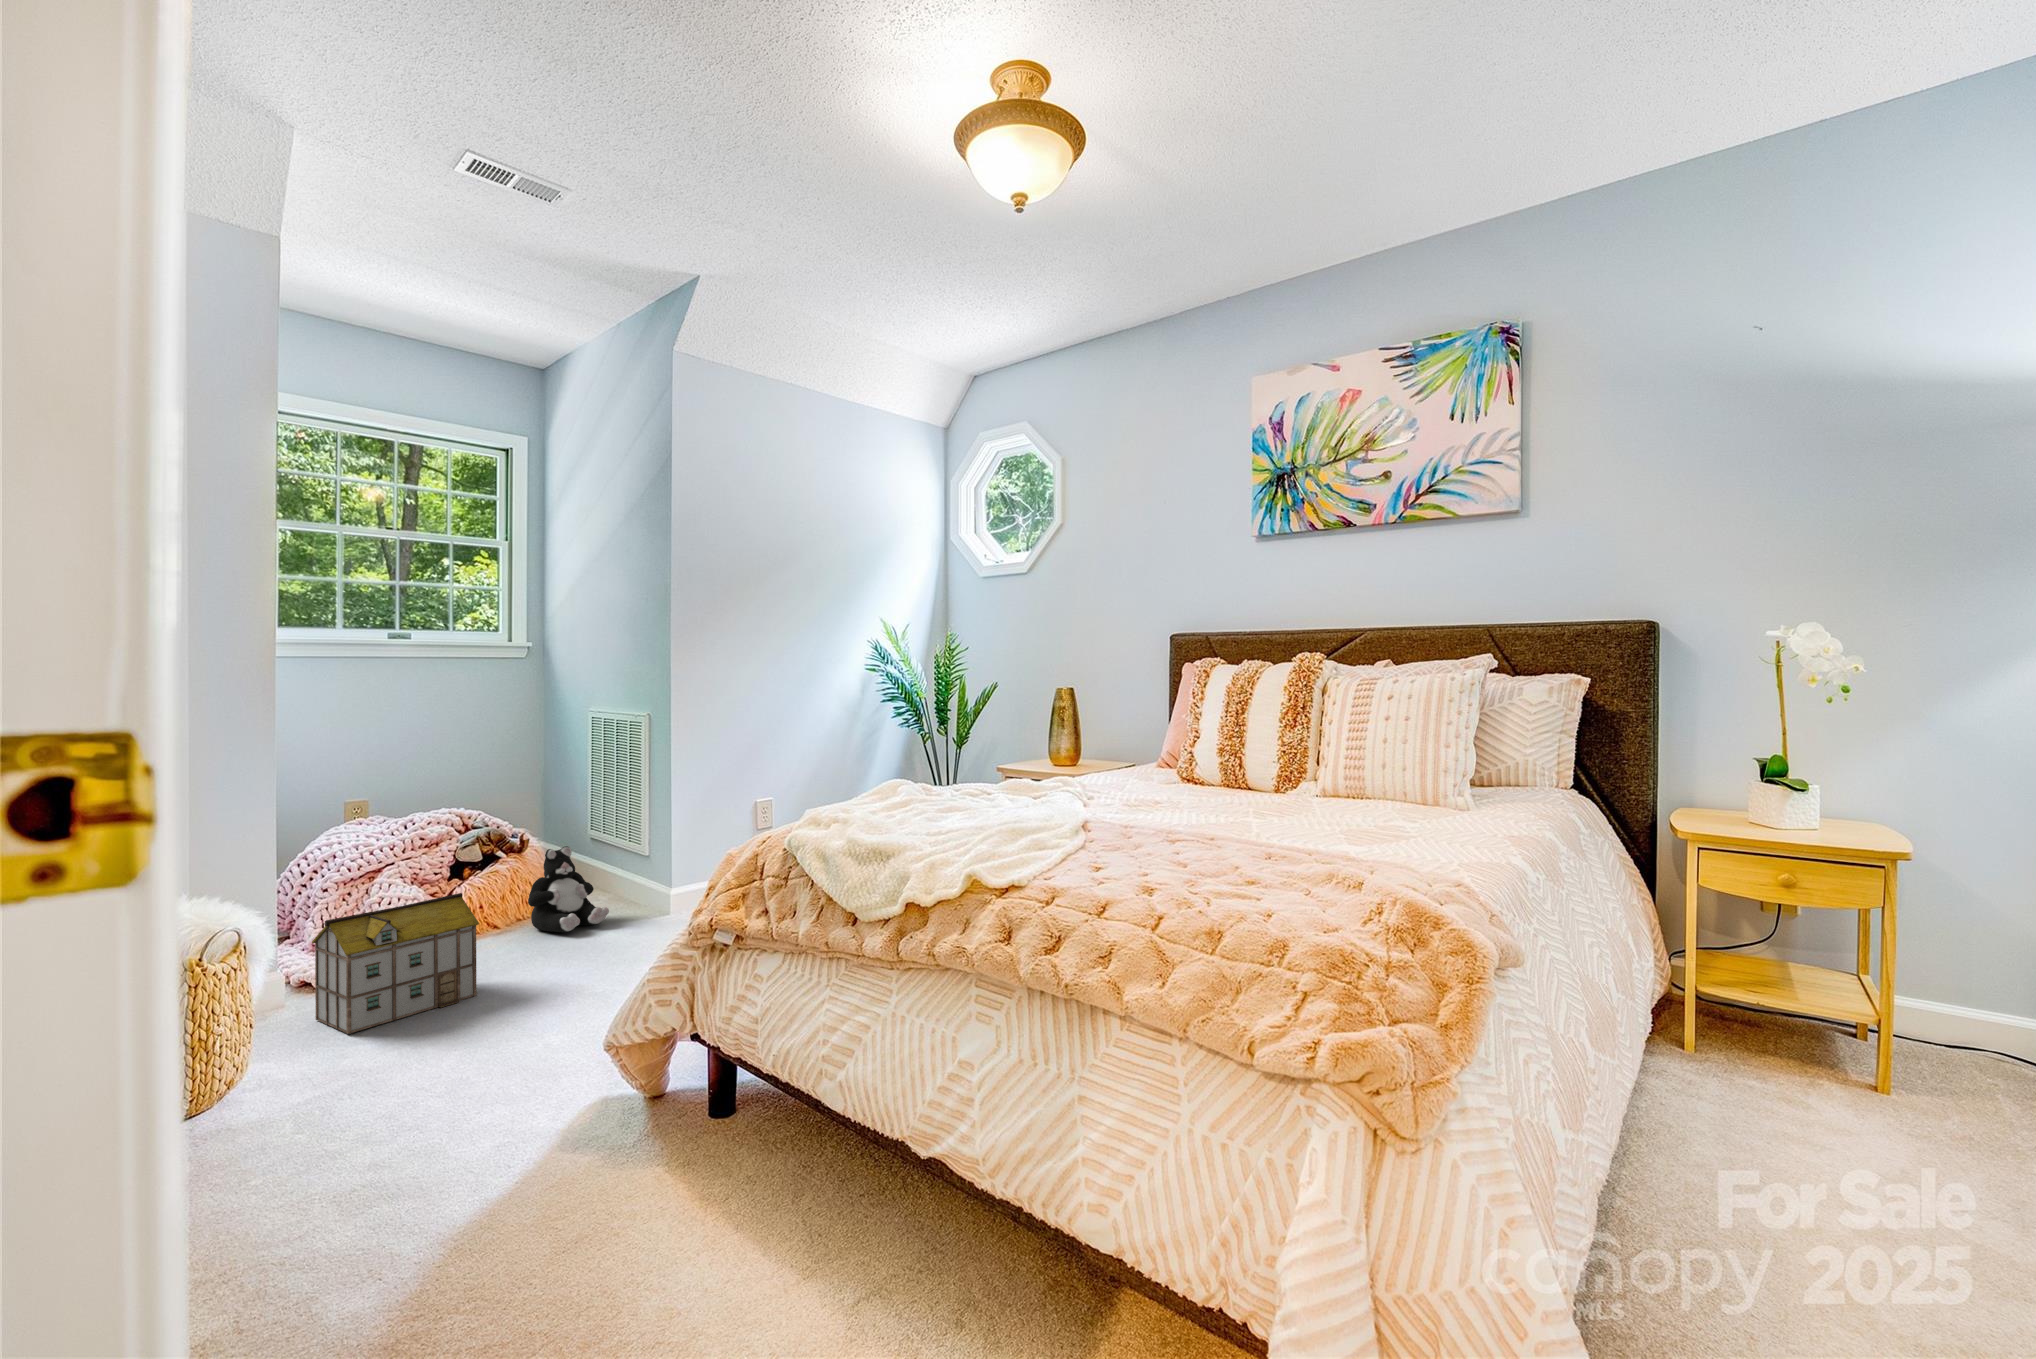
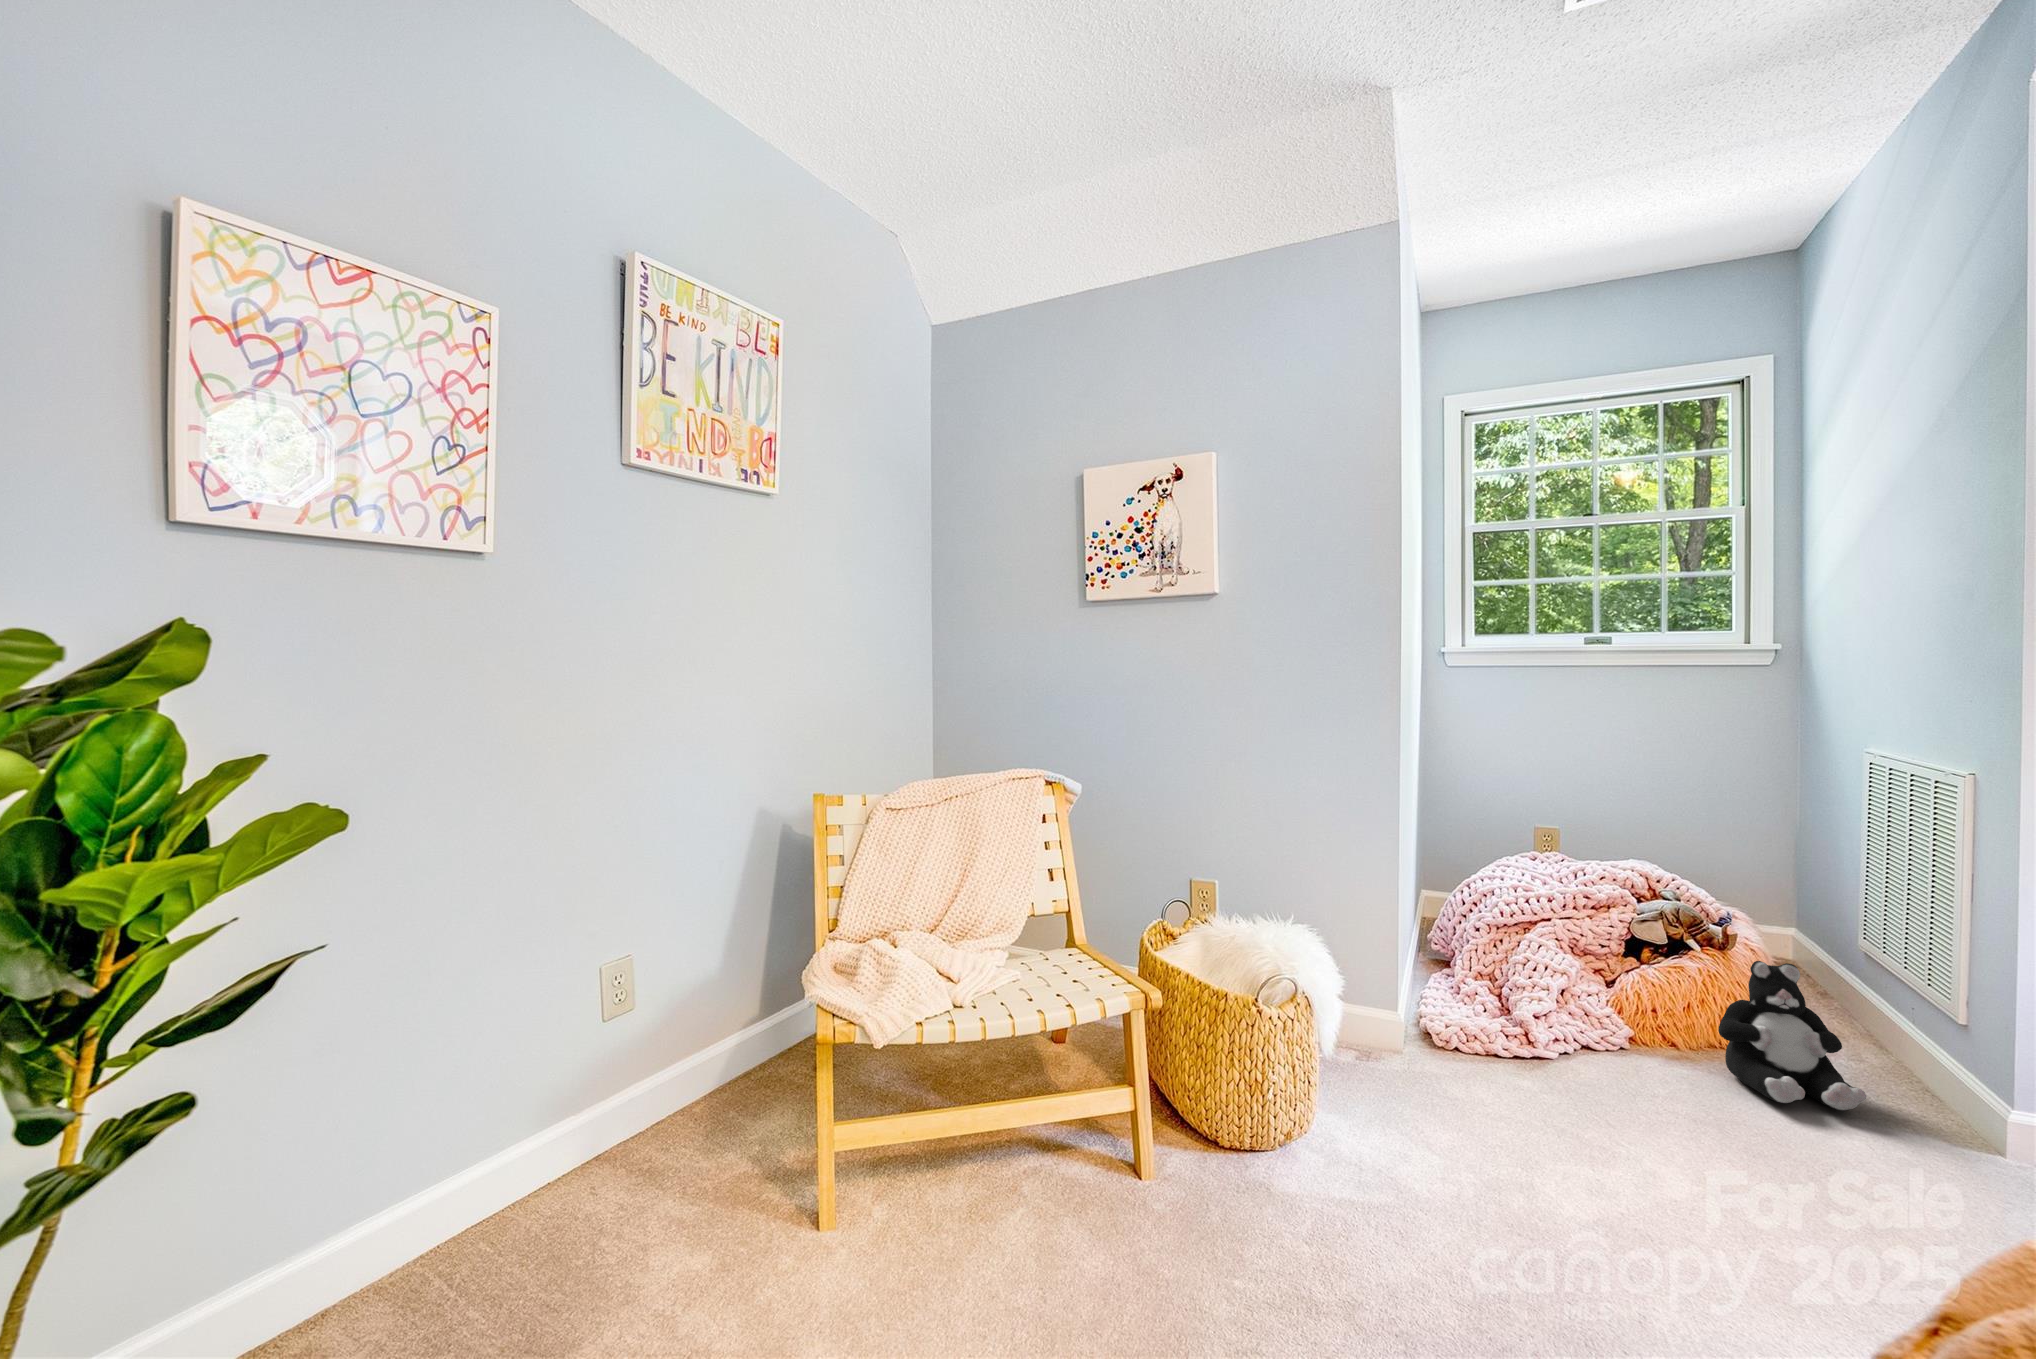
toy house: present [312,893,479,1034] -> none [1408,984,1598,1153]

